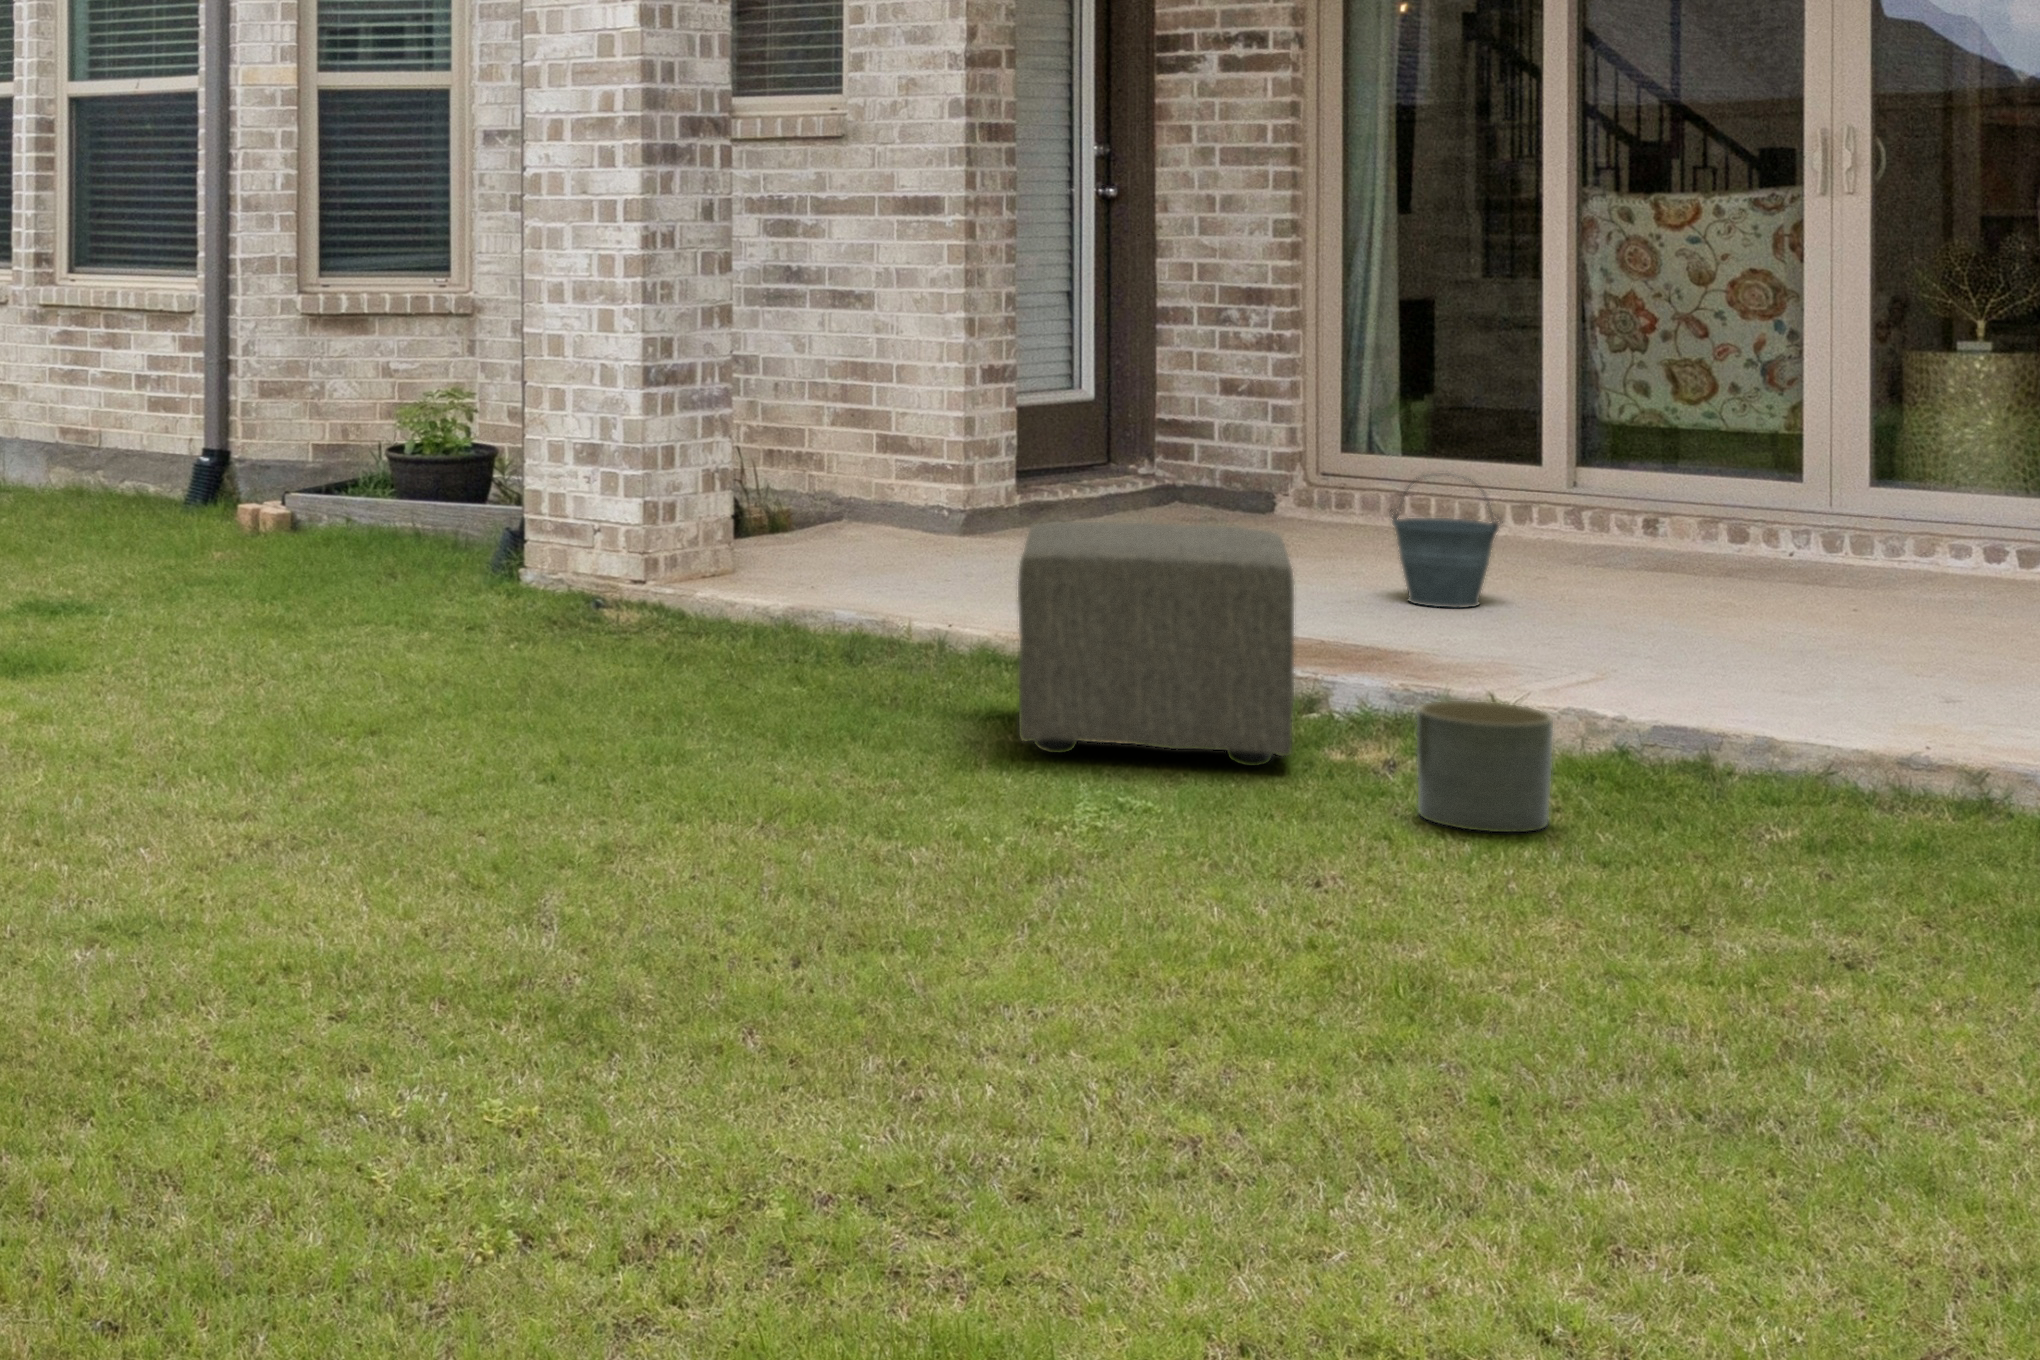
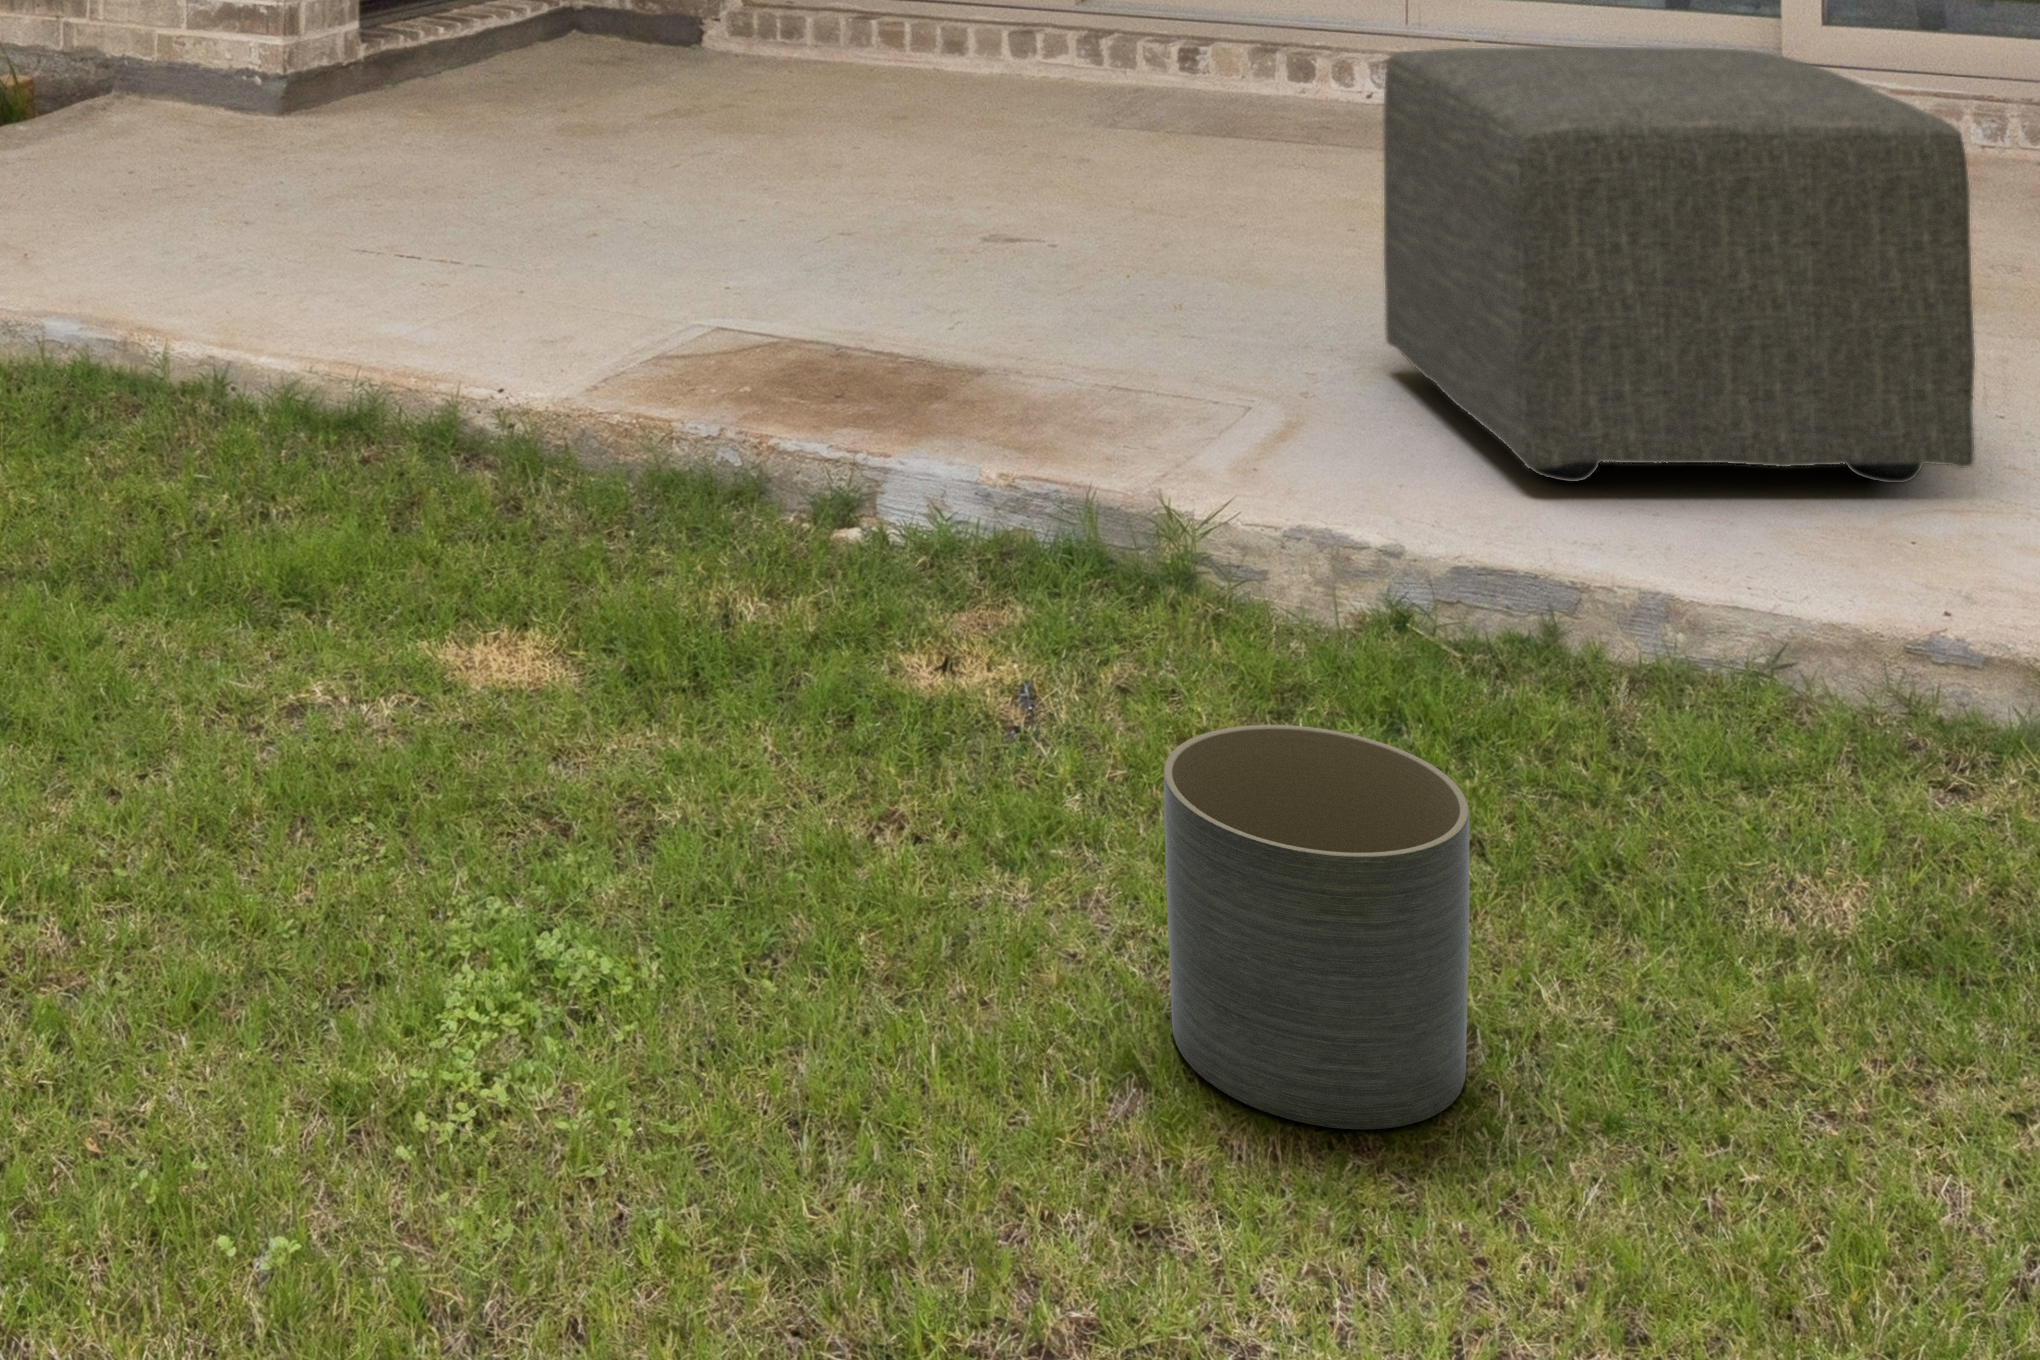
bucket: present [1390,474,1503,608] -> none [895,18,1058,233]
ottoman: present [1018,522,1294,766] -> present [1383,47,1975,483]

